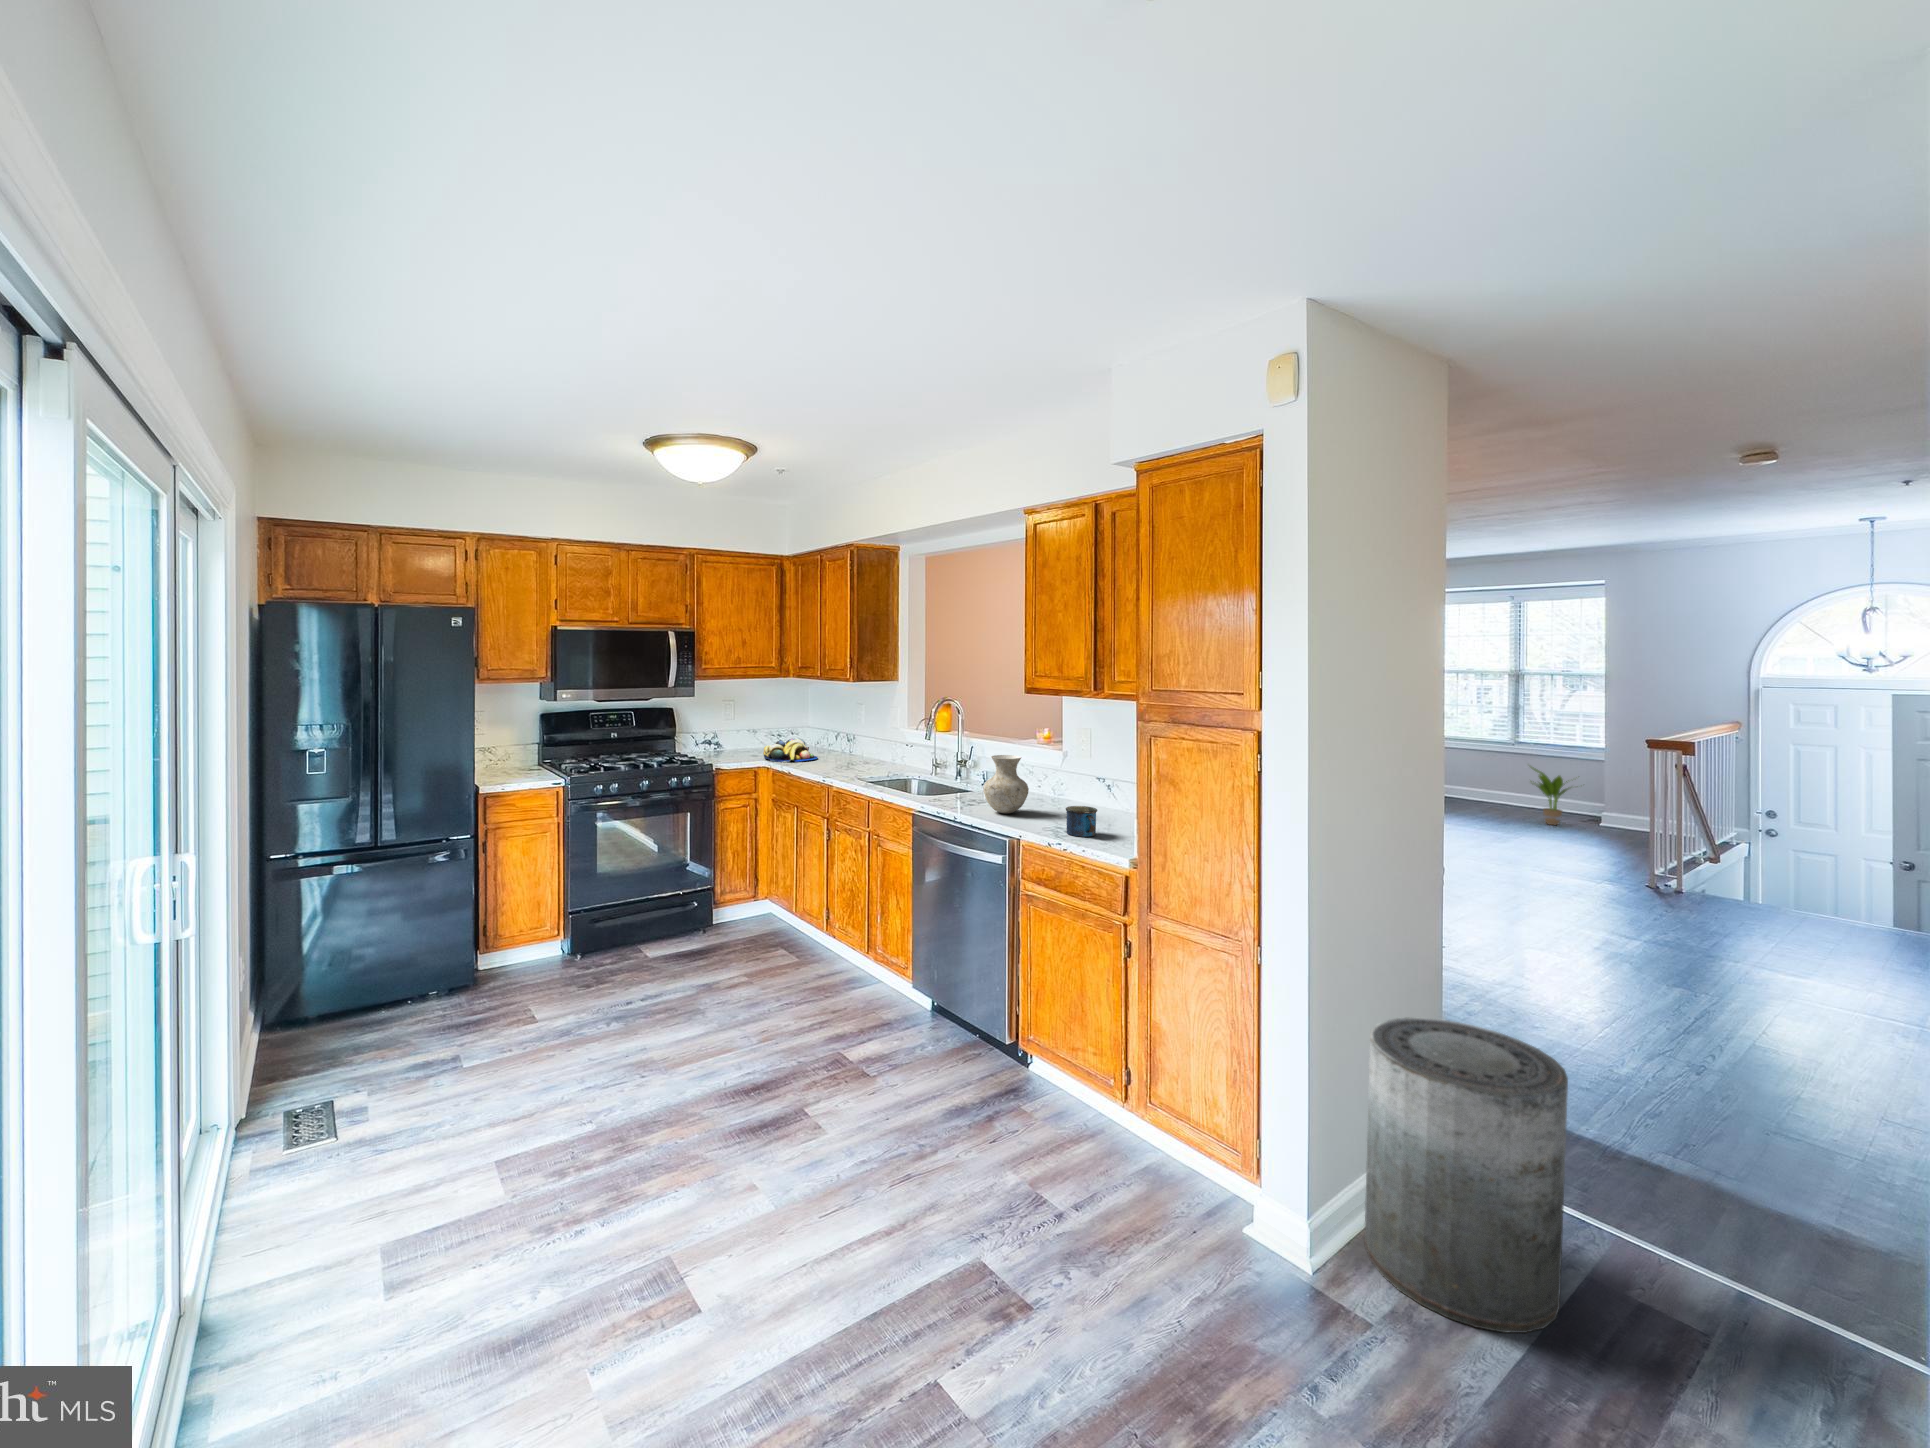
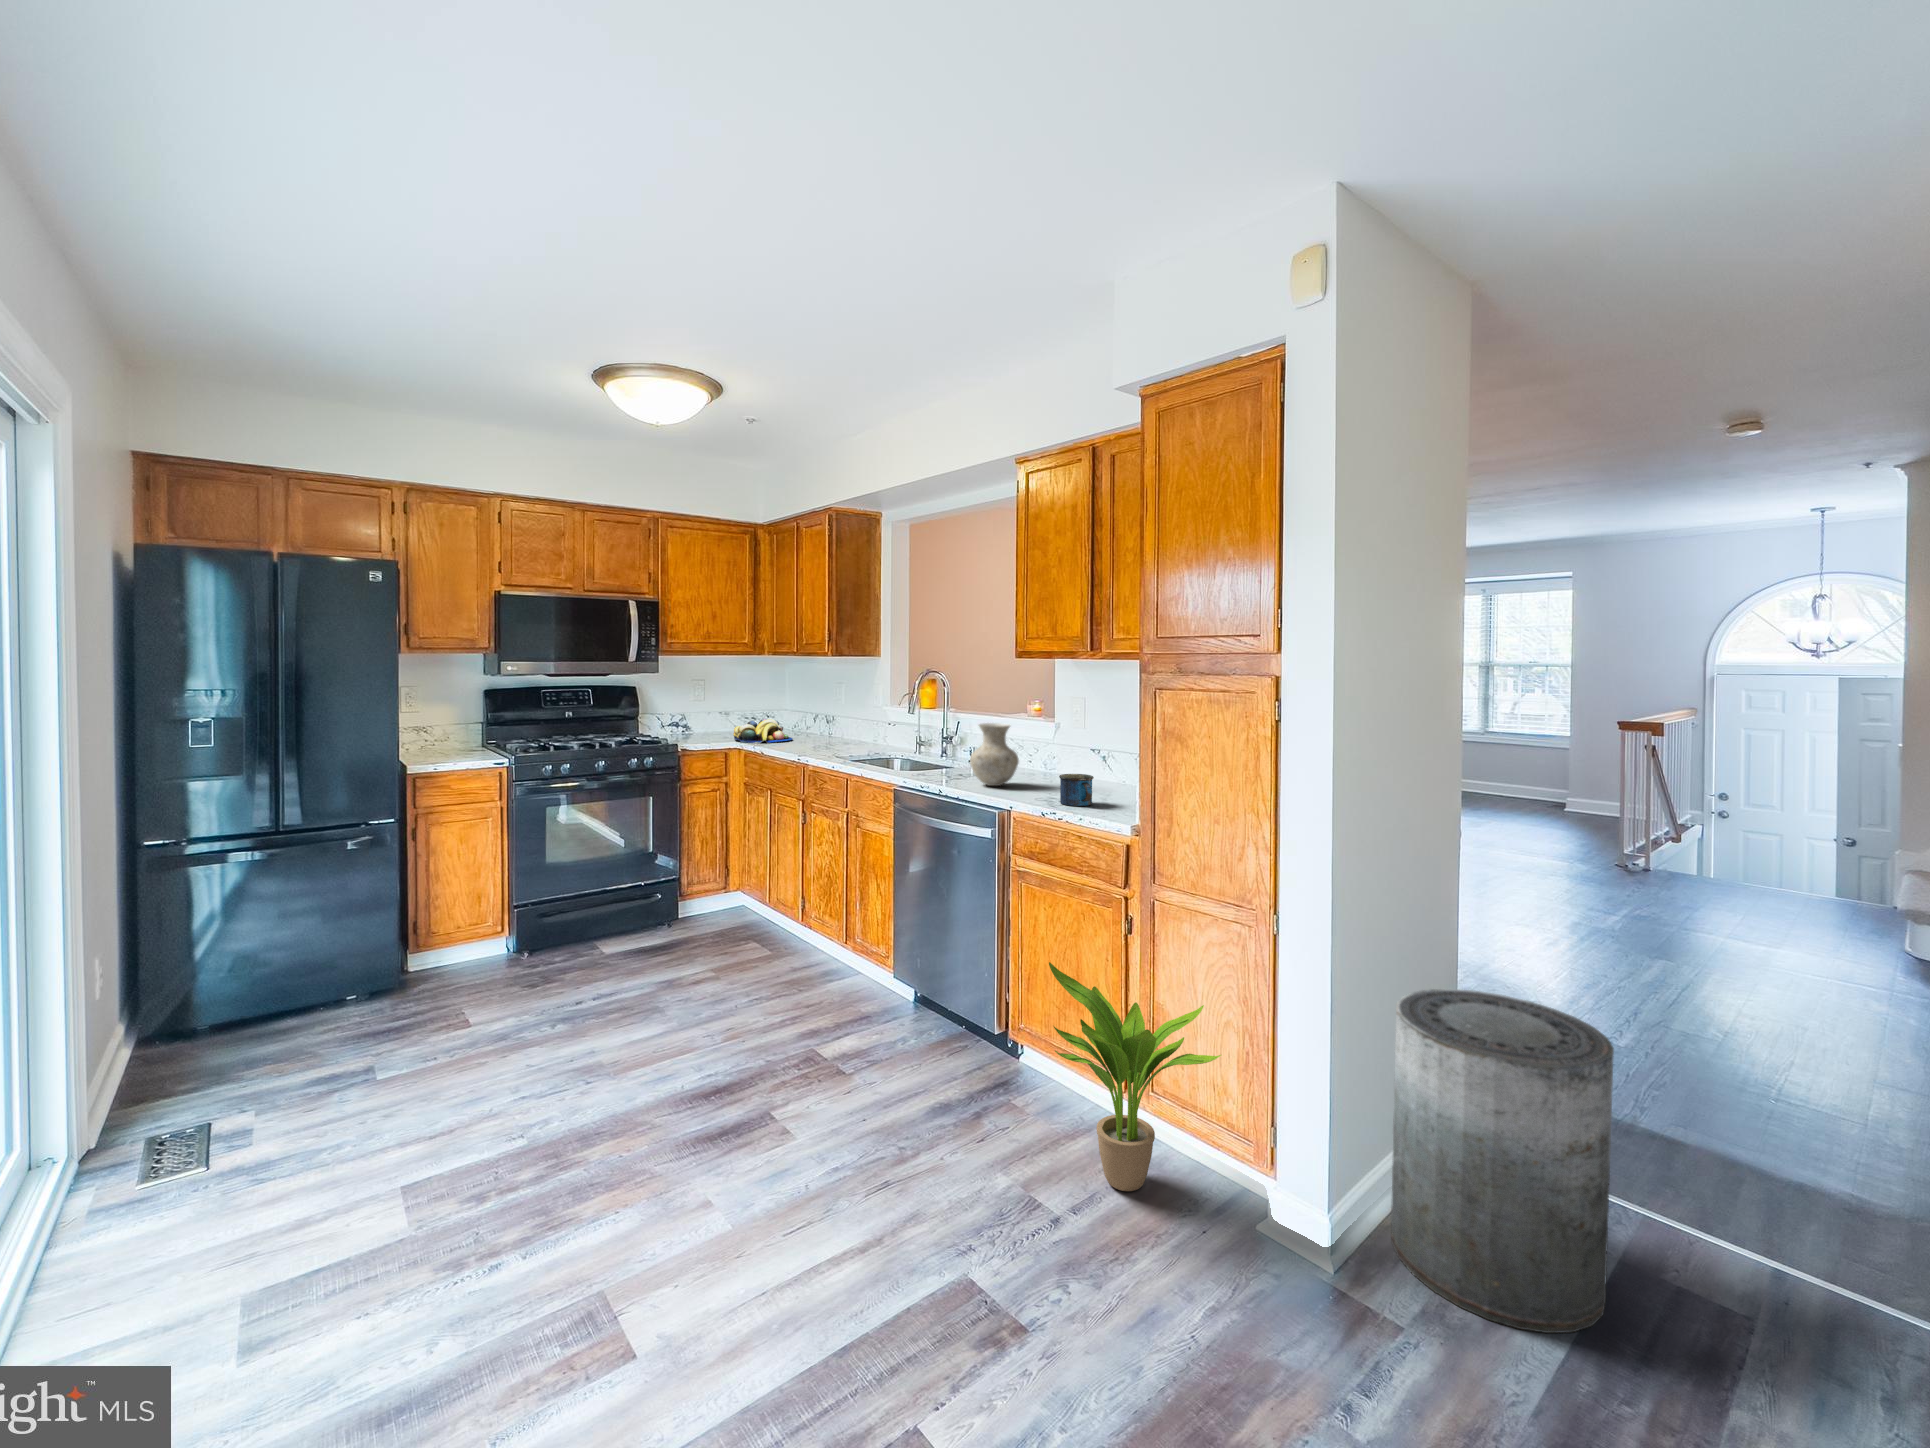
potted plant: present [1531,767,1569,825] -> present [1049,962,1221,1191]

